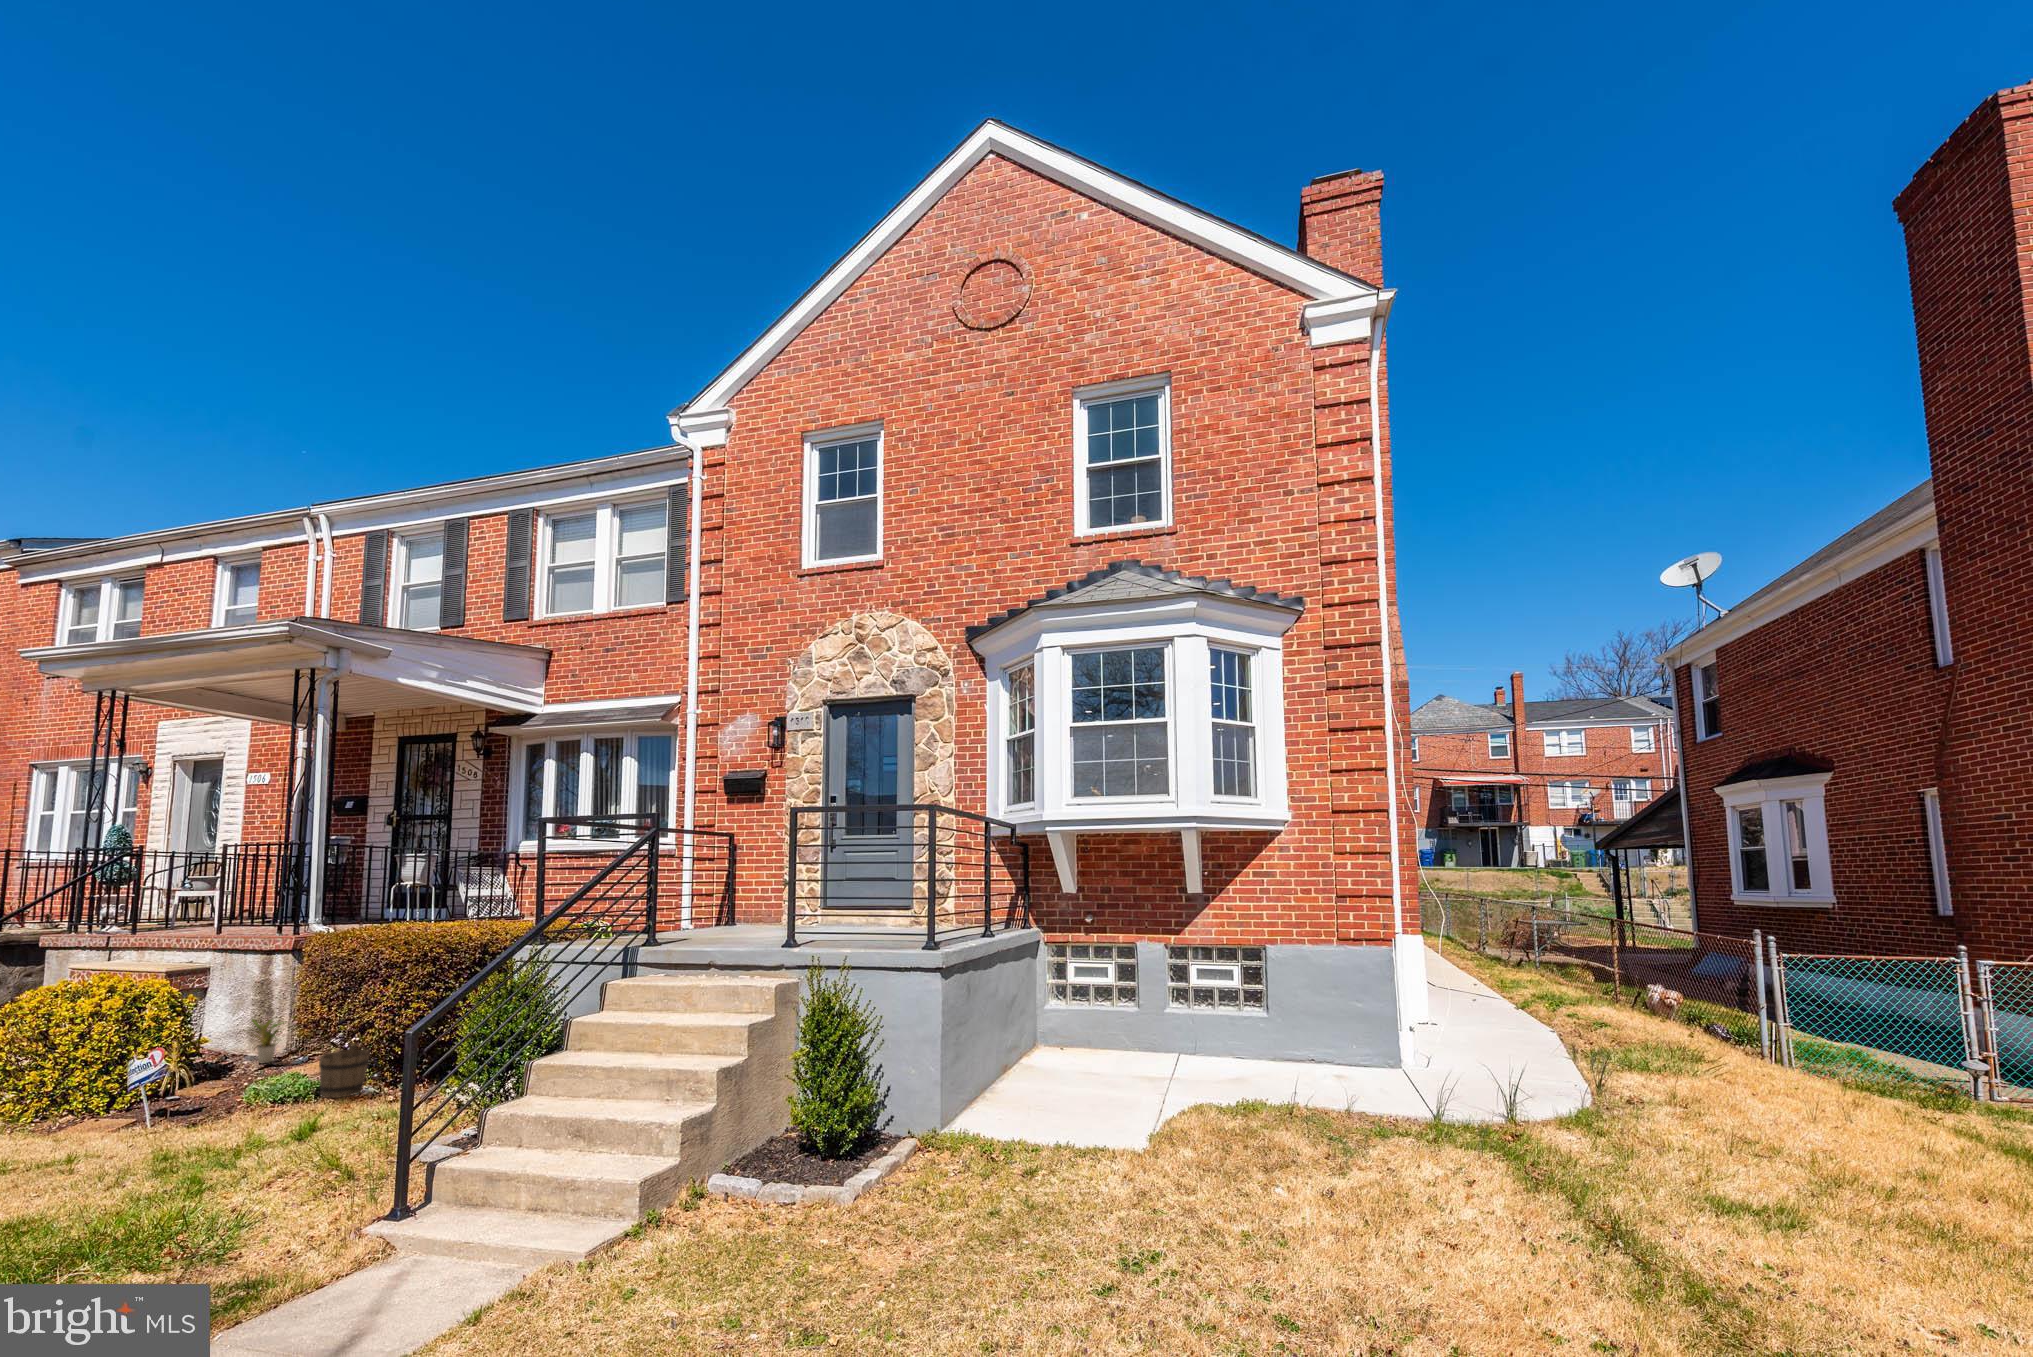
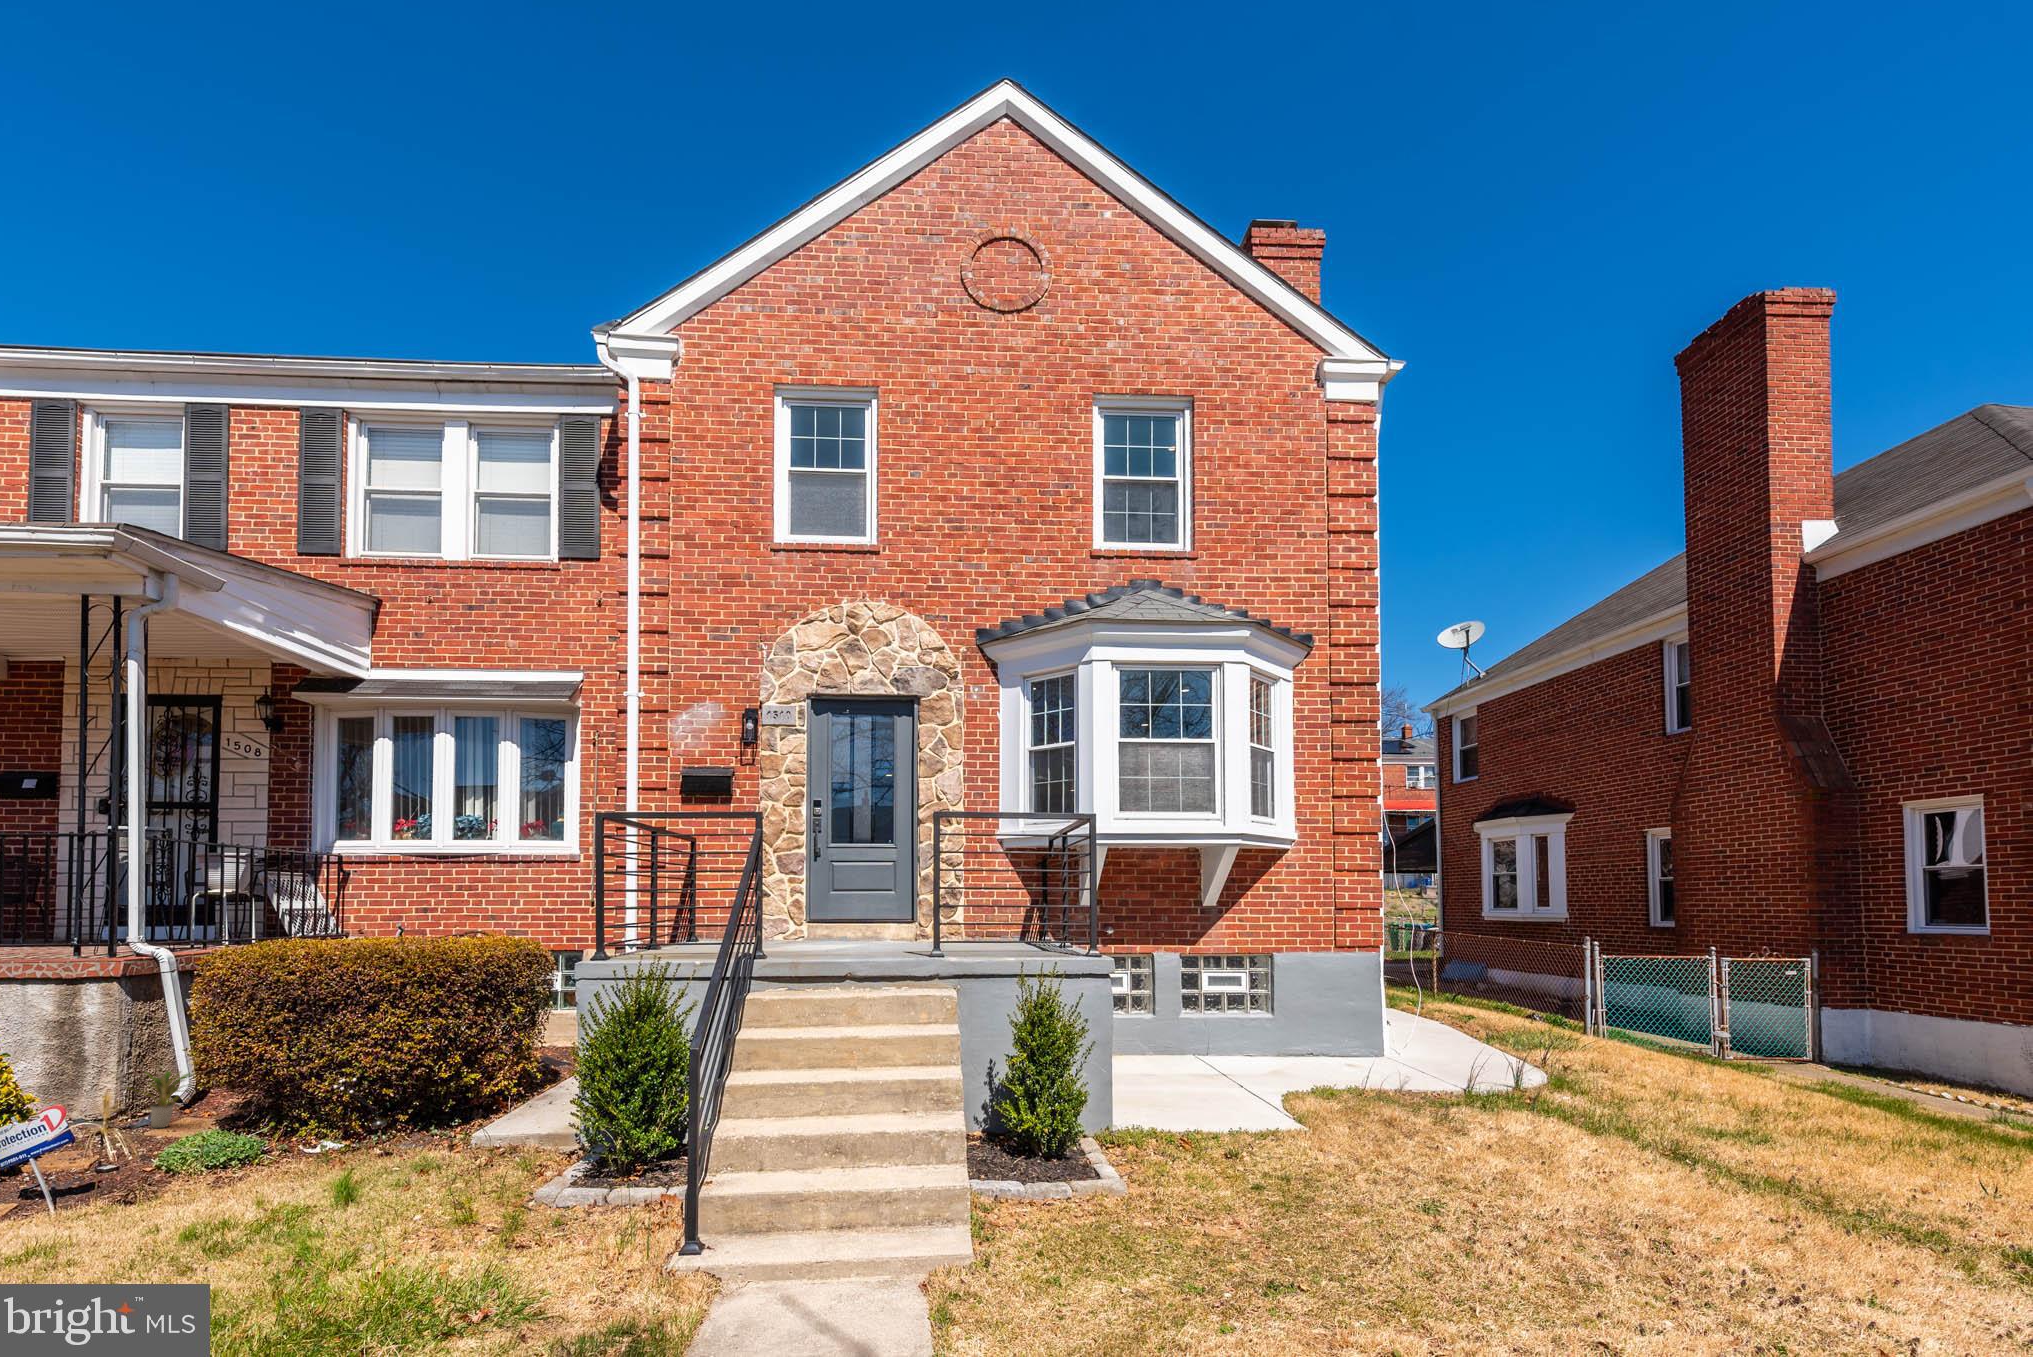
bucket: present [319,1043,370,1098] -> none [347,1089,405,1154]

